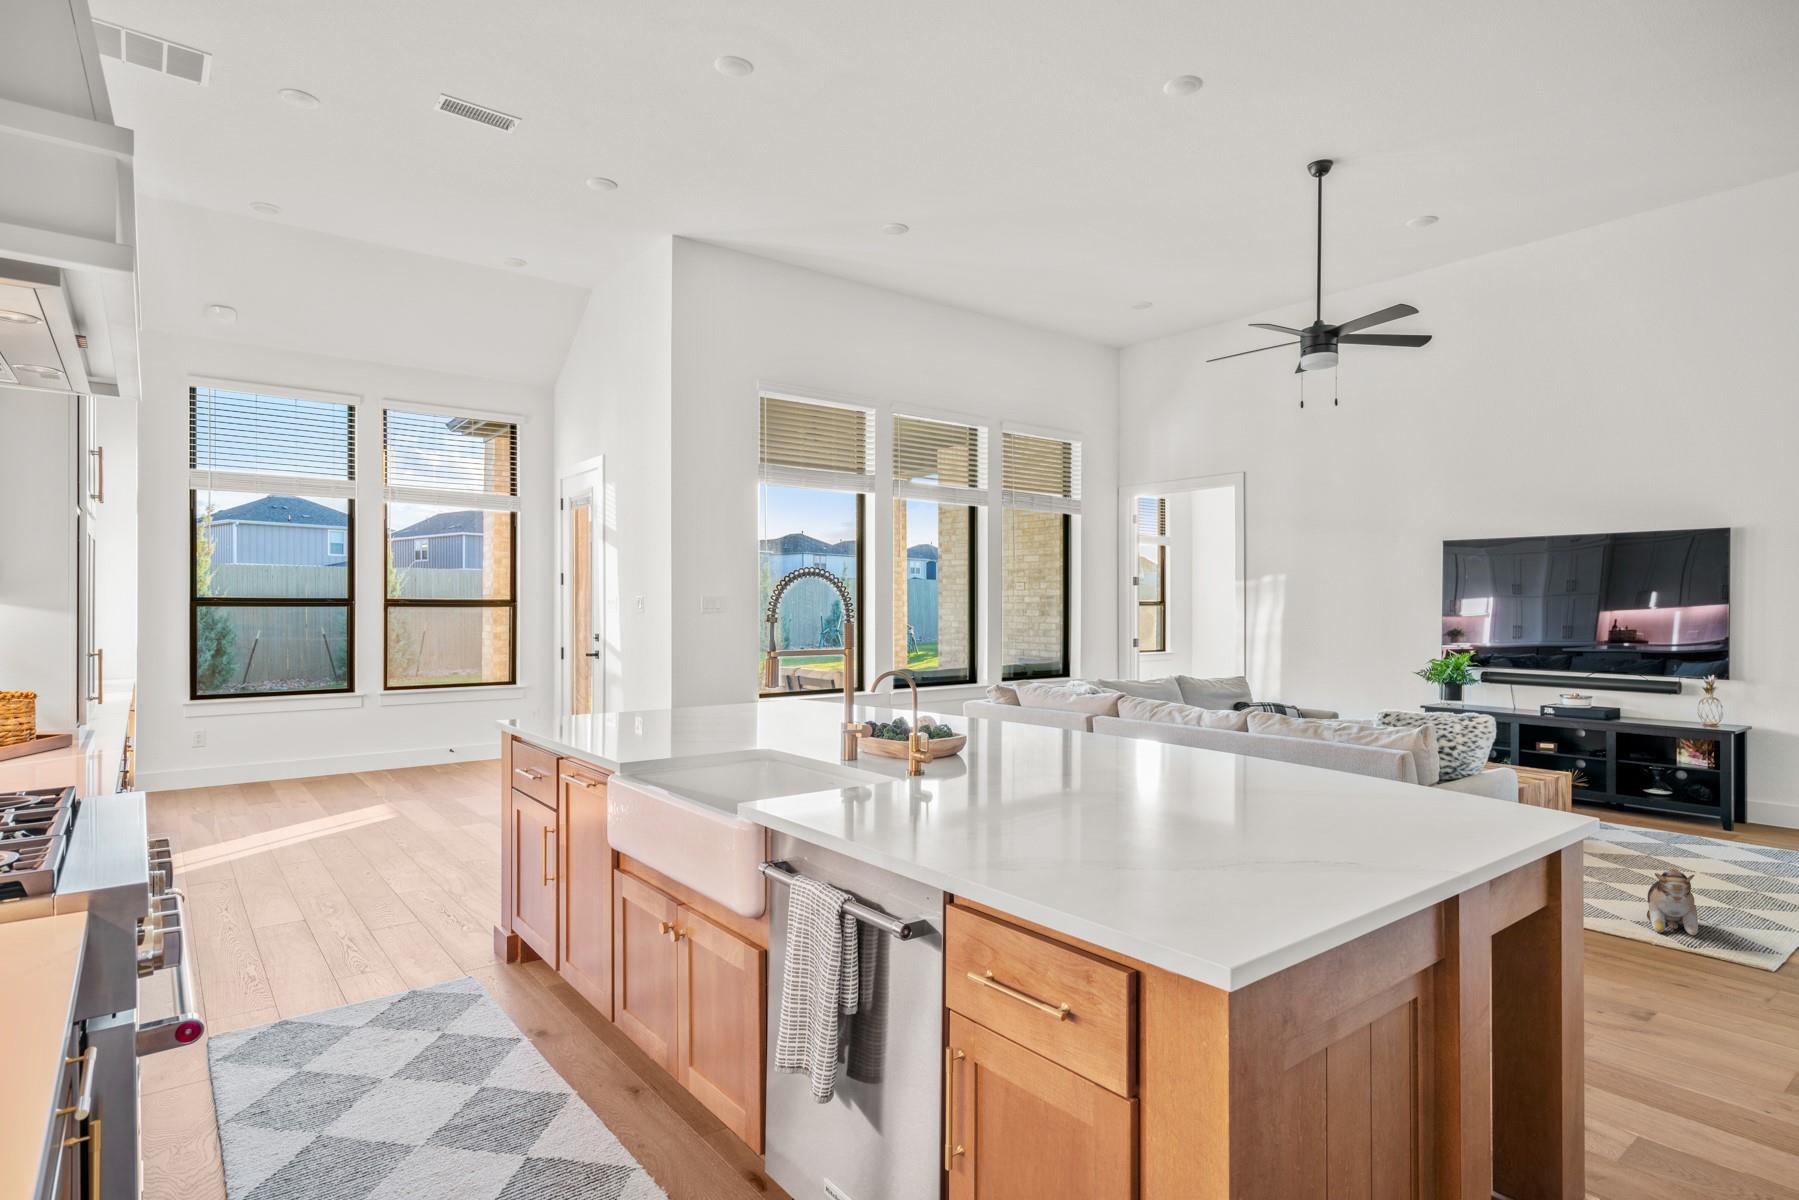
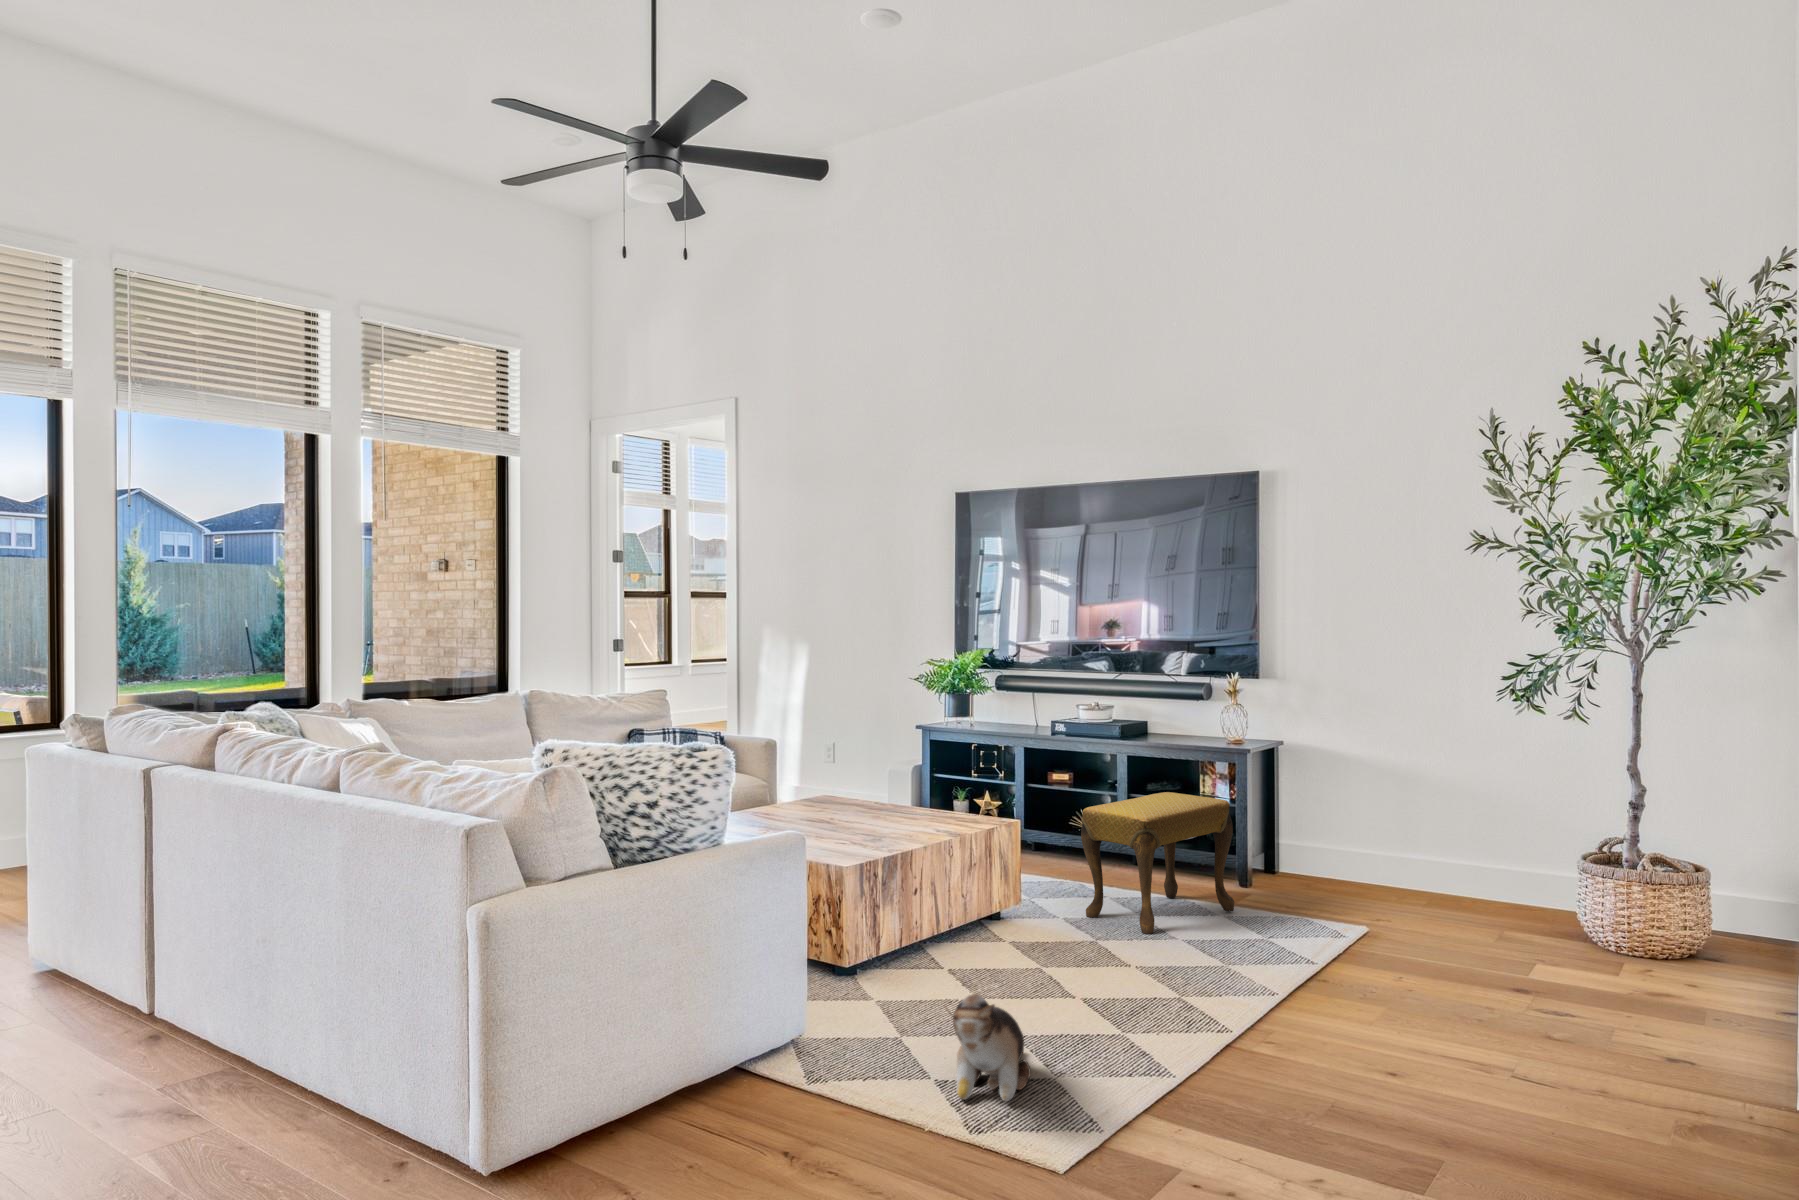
footstool: none [1617,759,1739,855] -> present [1081,792,1234,934]

